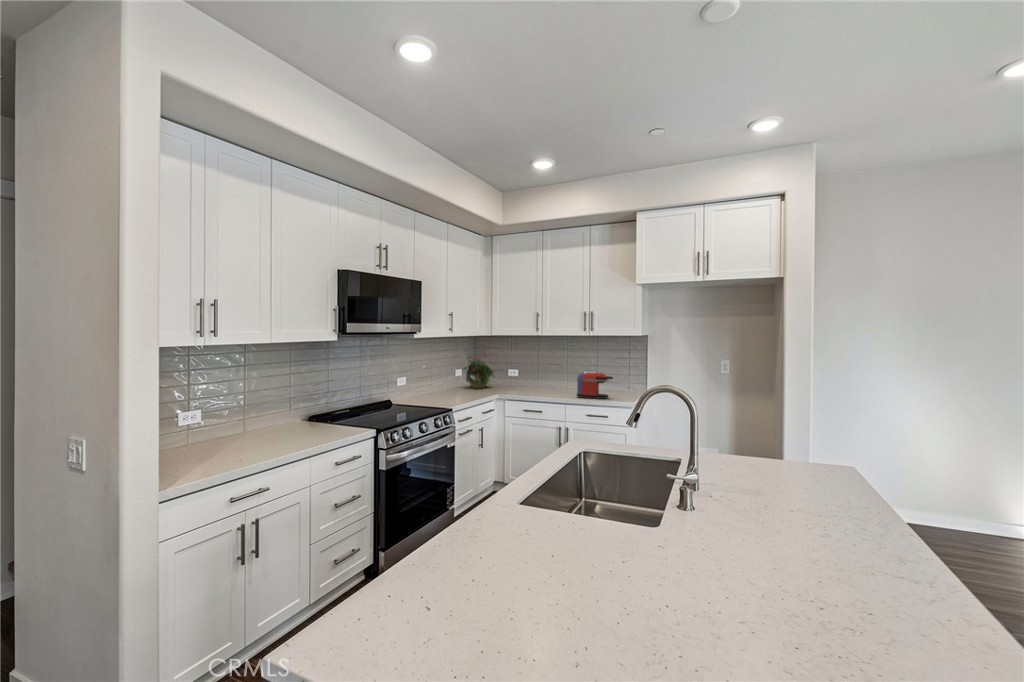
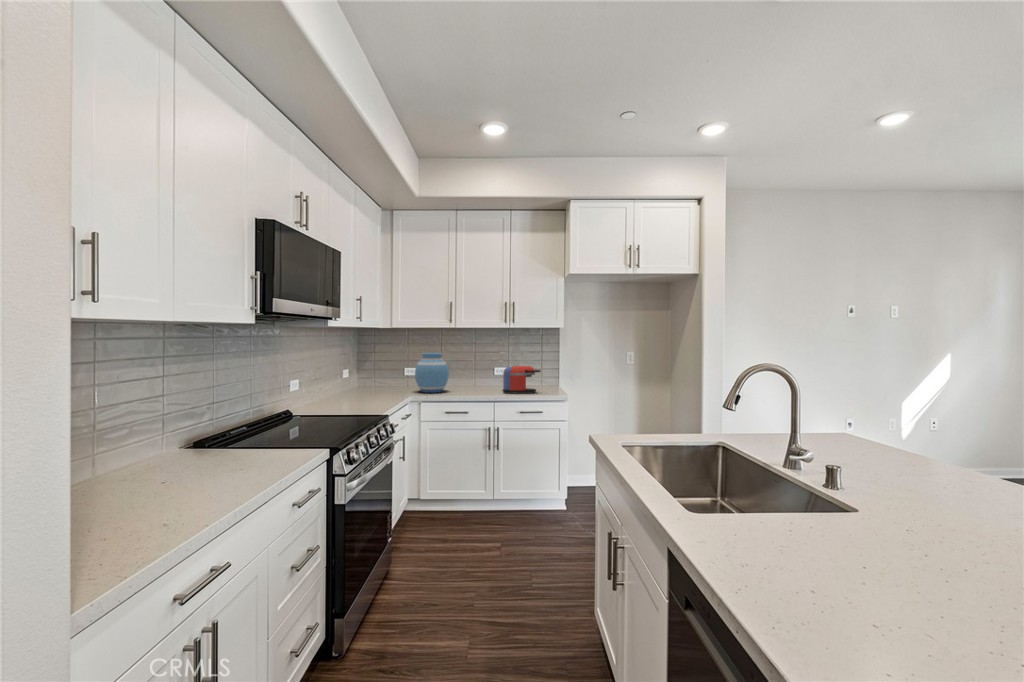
potted plant: present [464,357,494,388] -> none [355,351,396,390]
vase: none [504,358,533,393] -> present [415,353,449,393]

